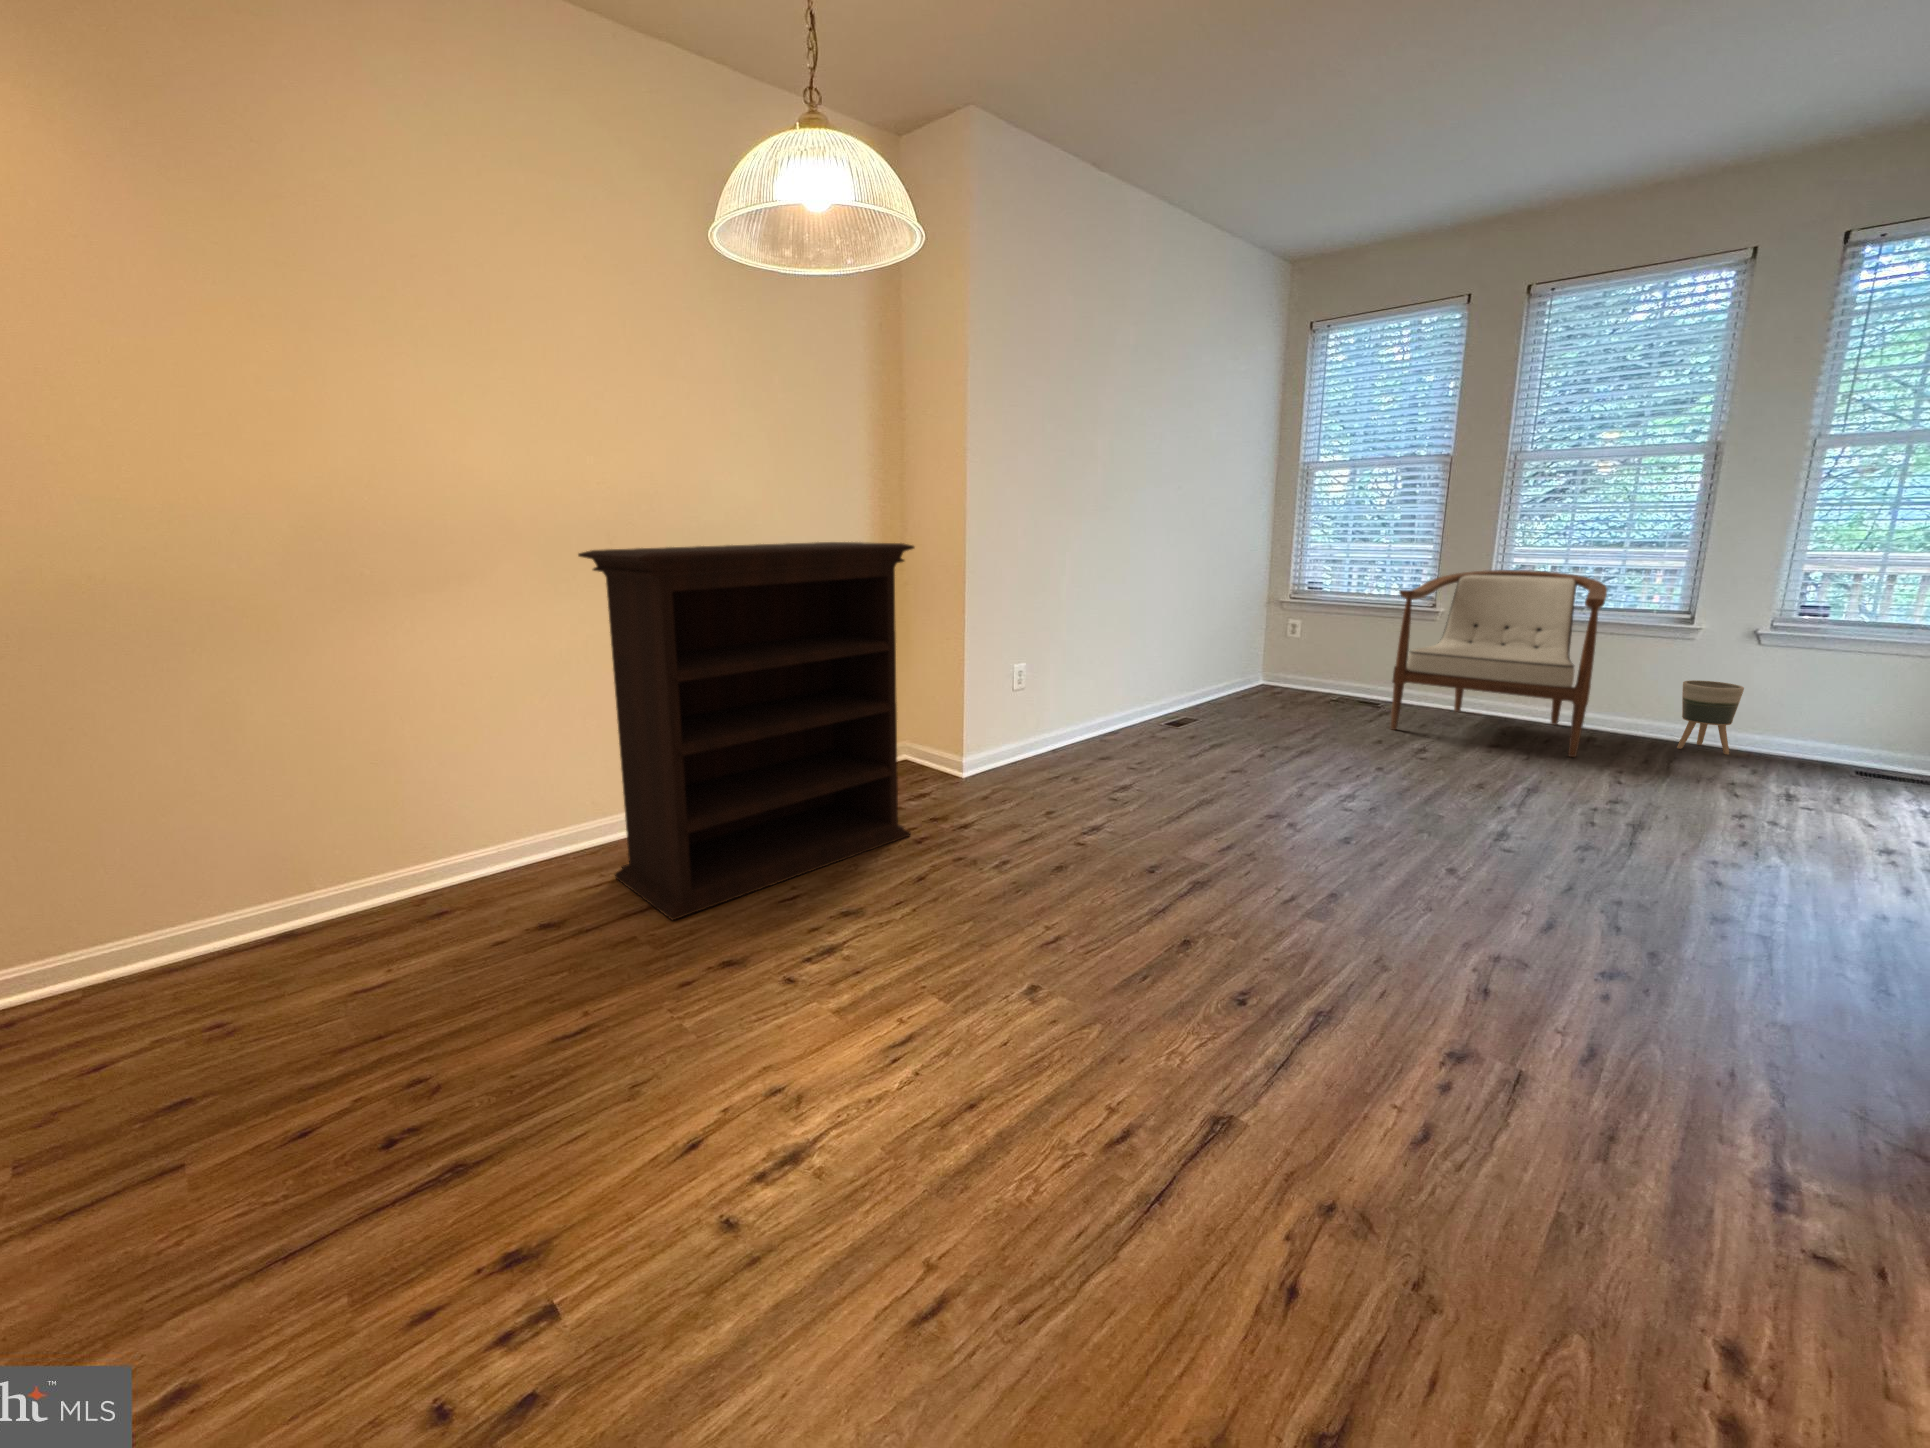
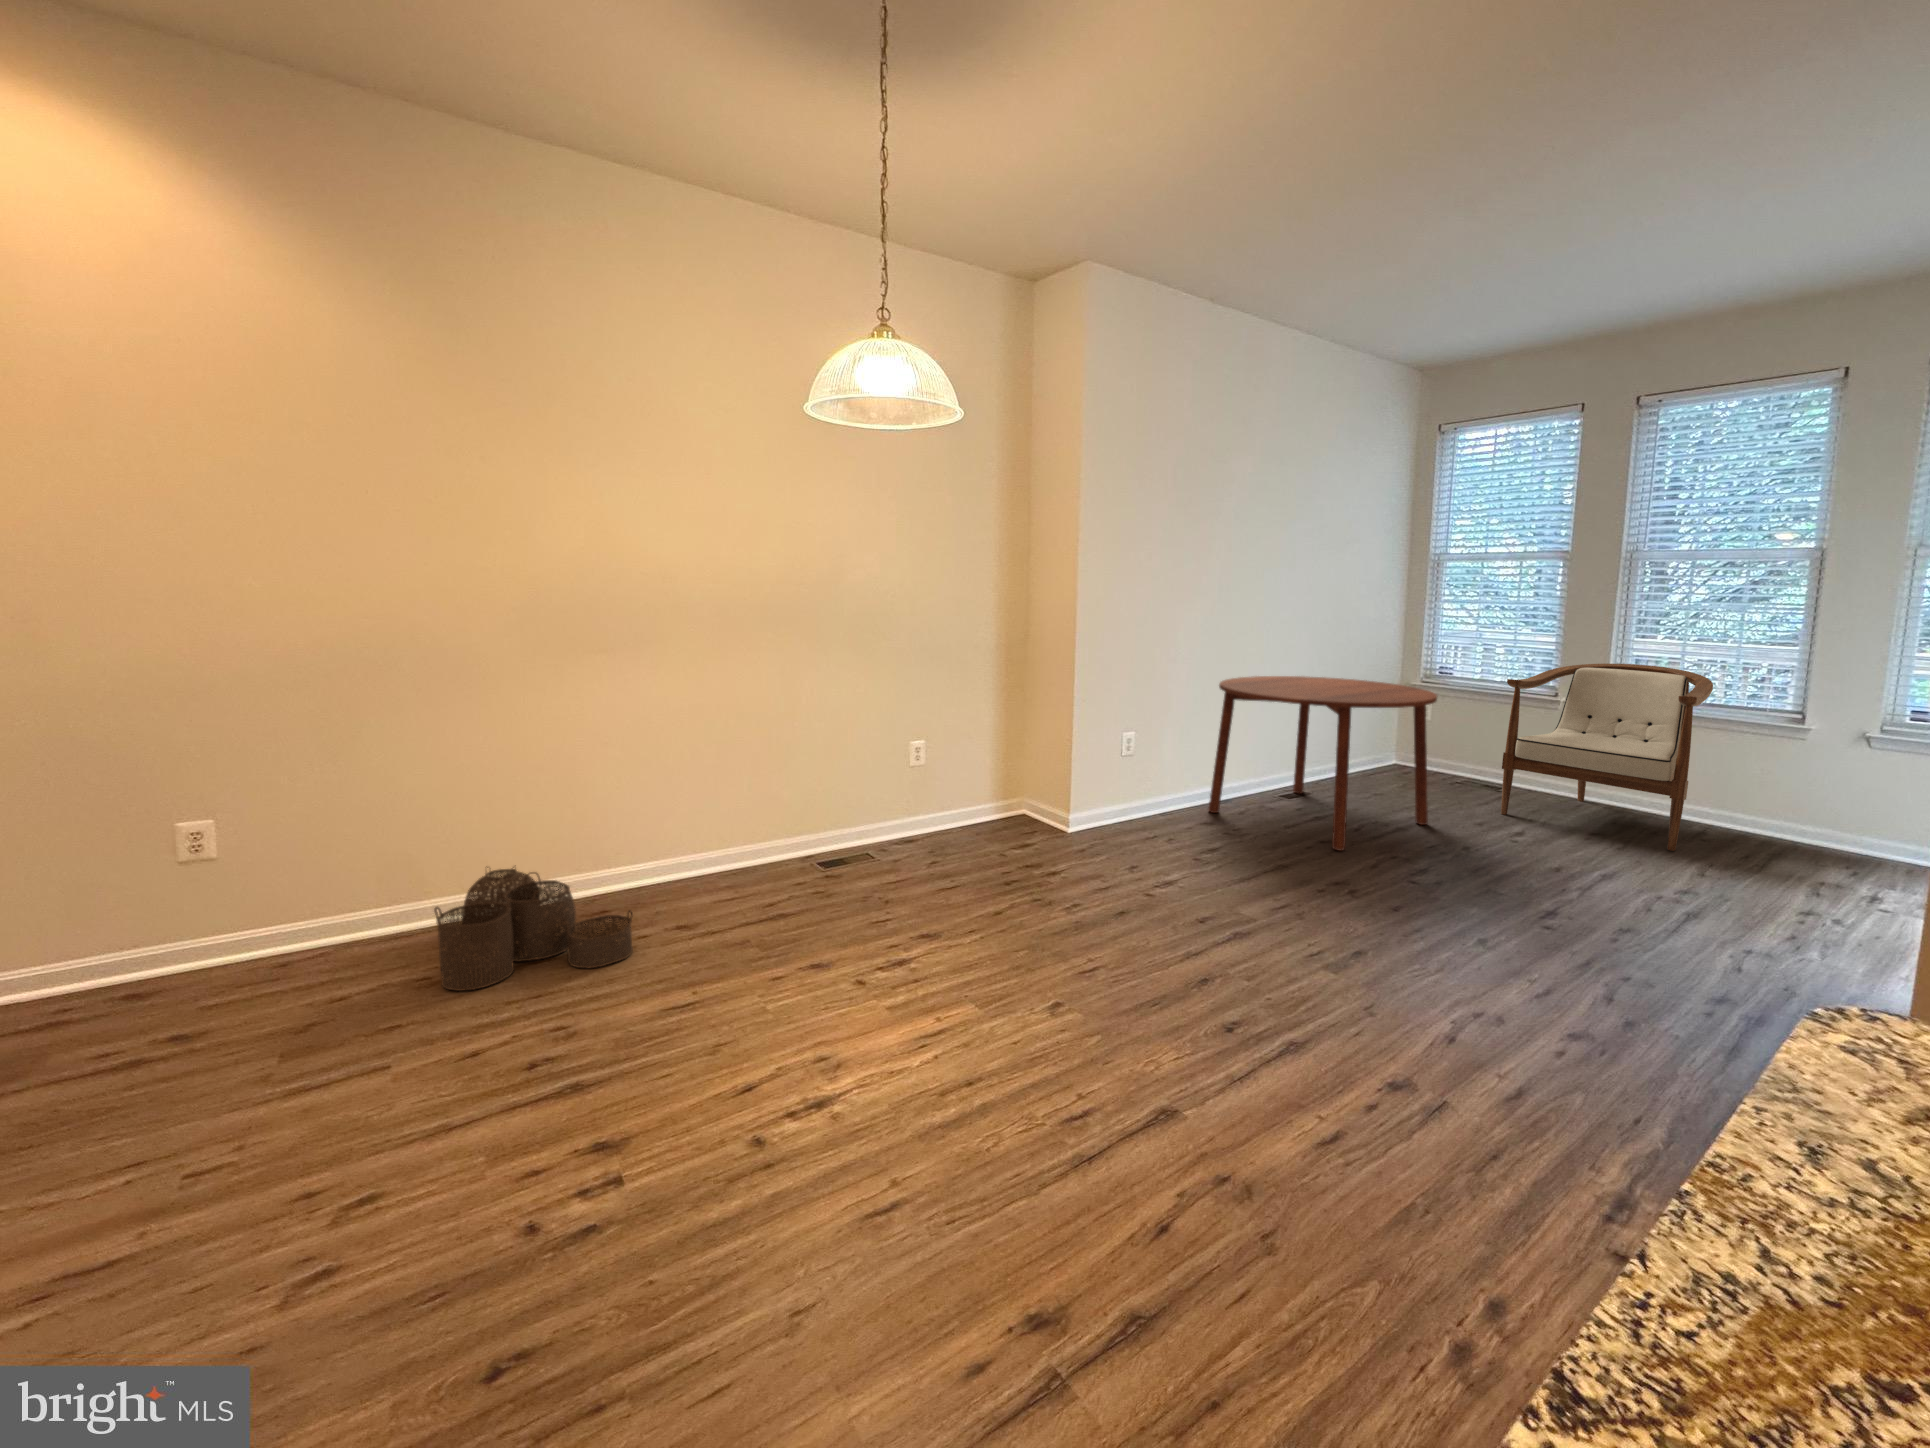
bookshelf: present [578,542,914,920] -> none [728,619,1011,931]
dining table: none [1101,597,1345,779] -> present [1209,676,1437,850]
planter: present [1677,680,1744,755] -> none [1789,782,1854,858]
woven basket: none [227,867,497,1039] -> present [434,867,633,991]

